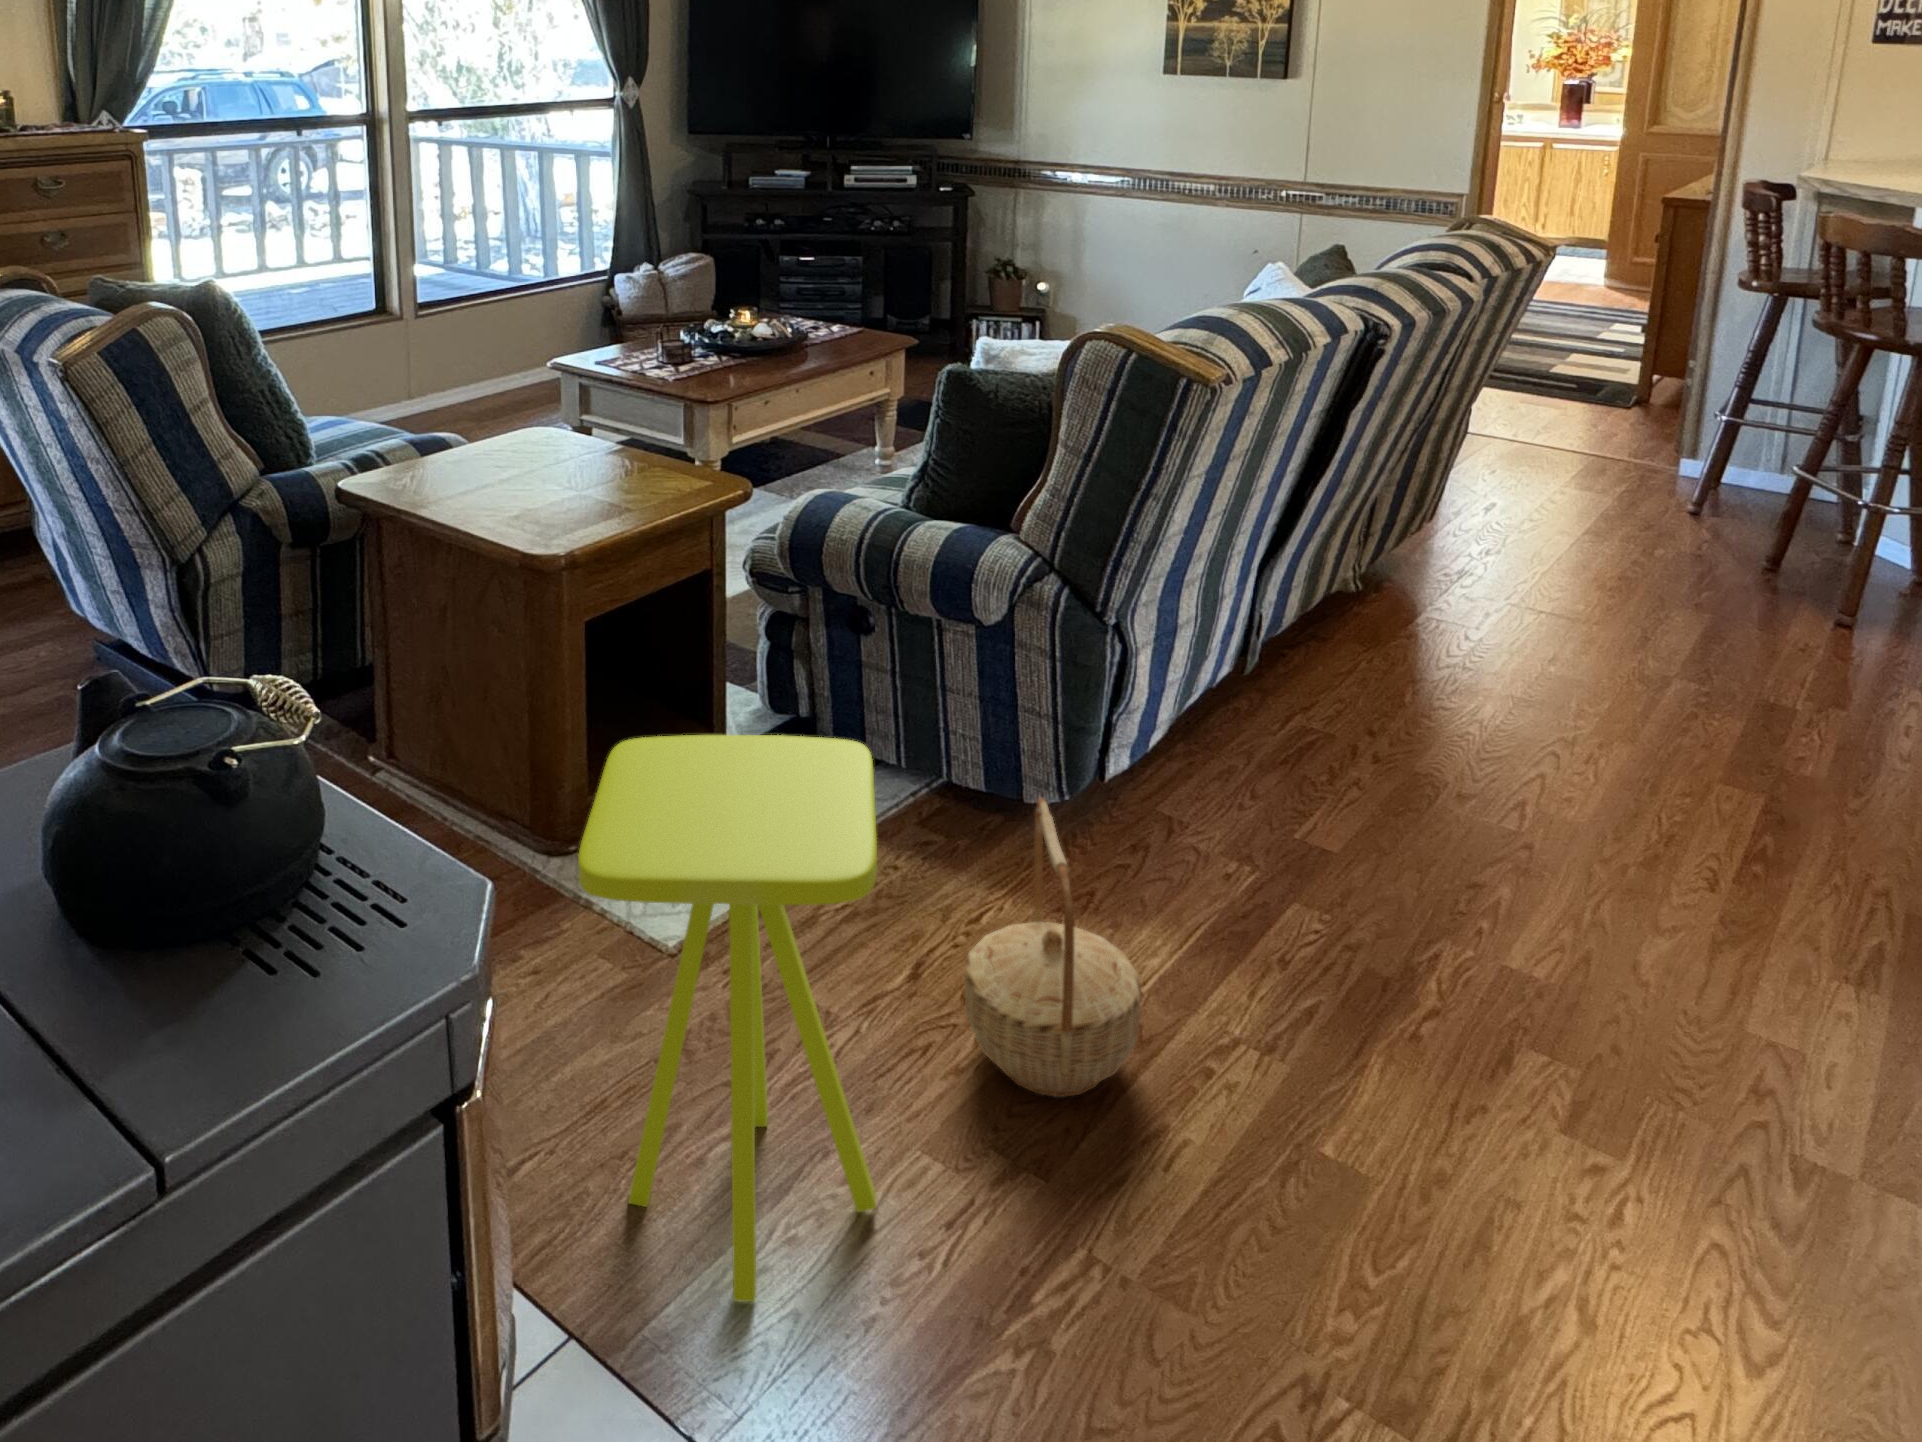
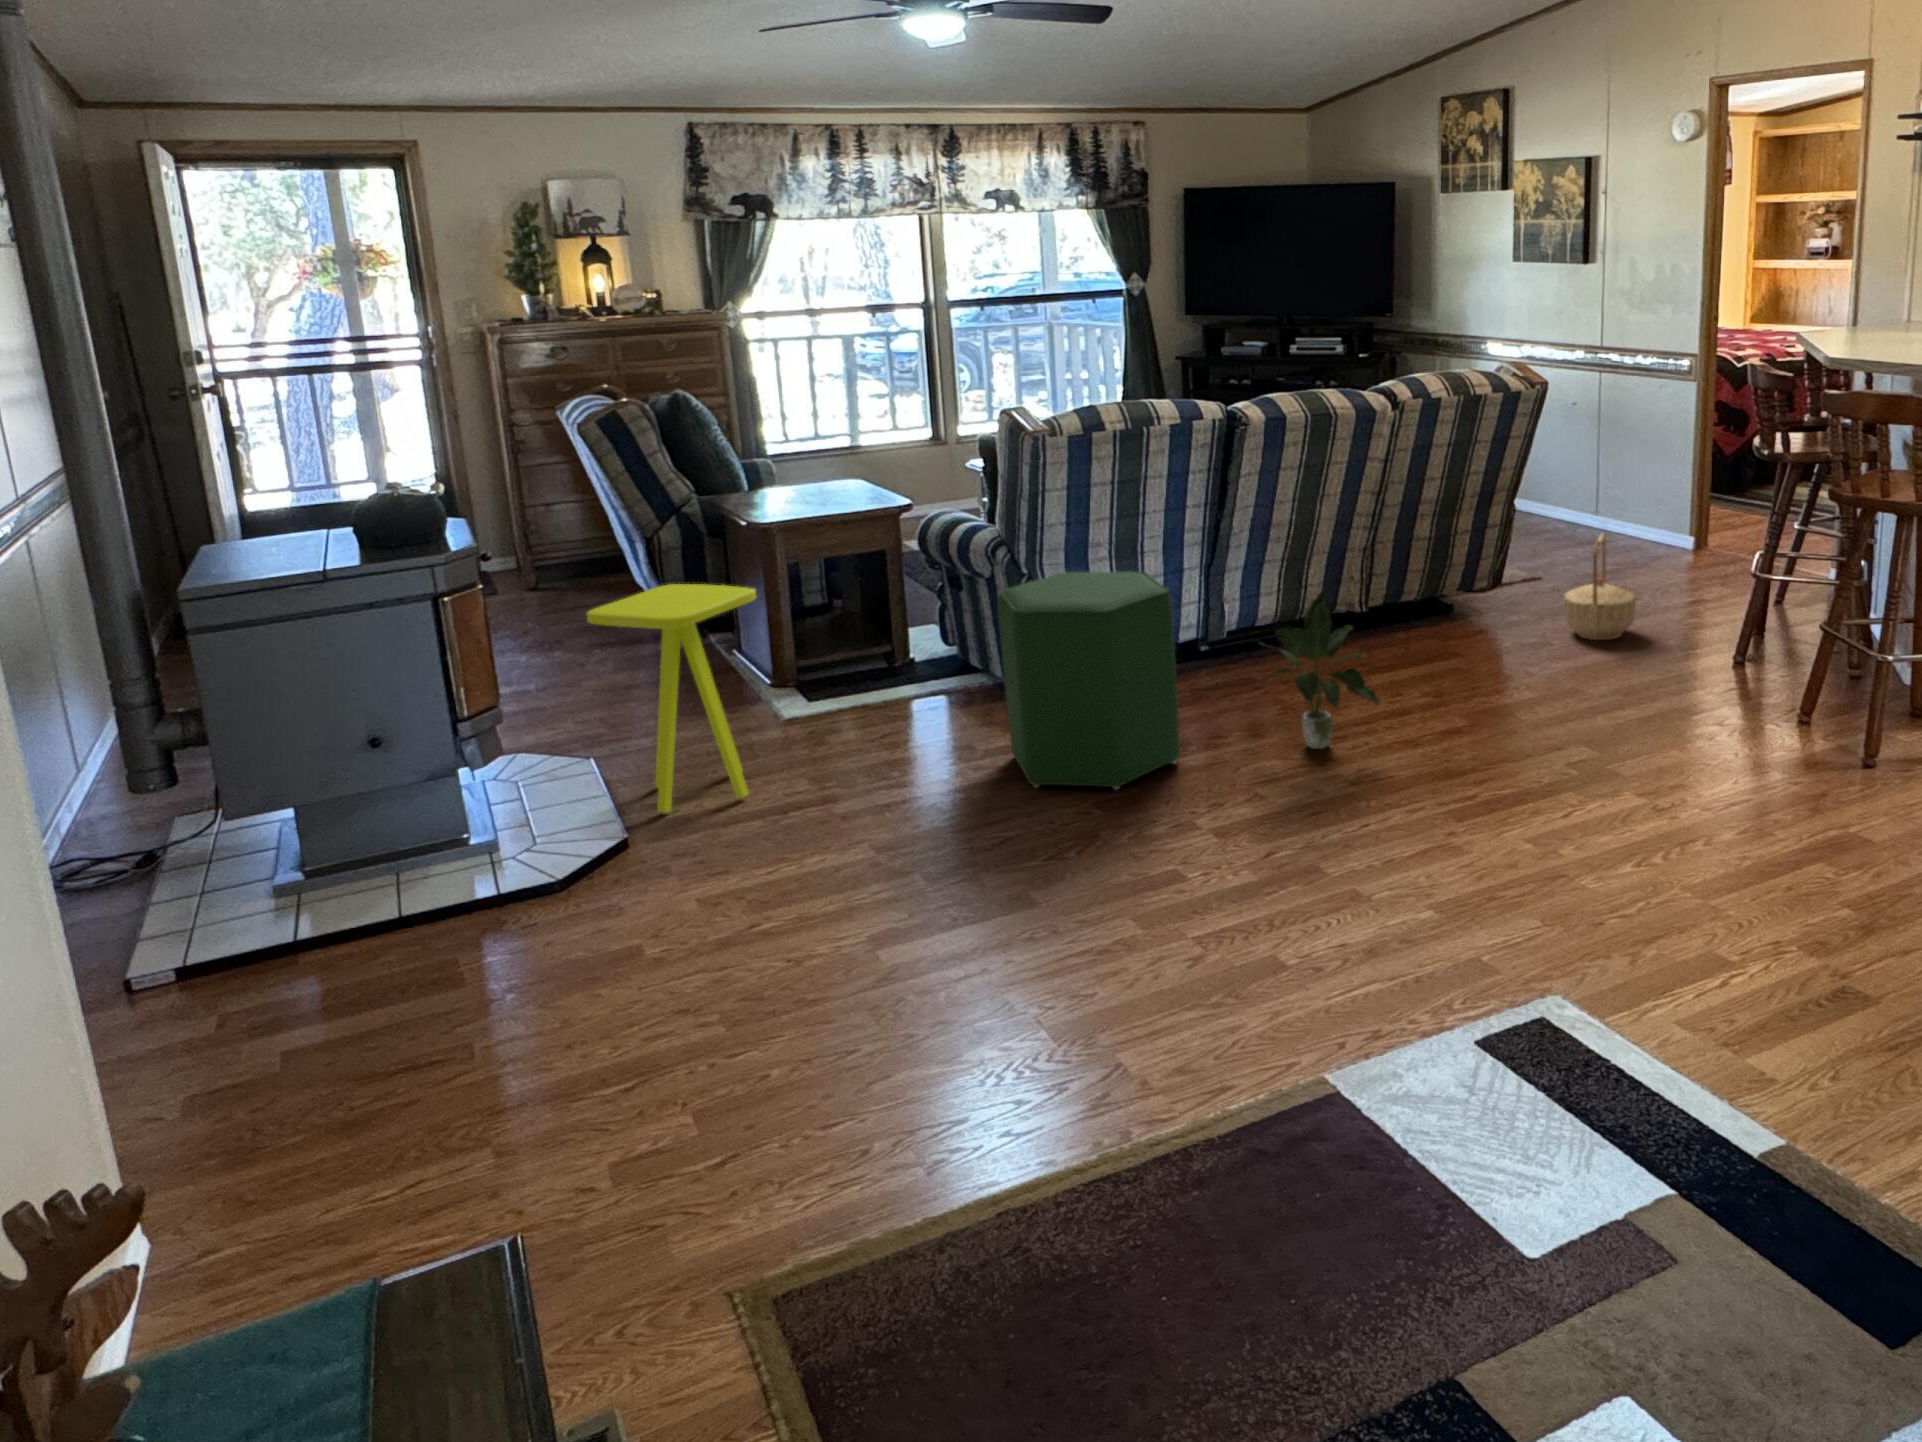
ottoman: none [1229,607,1577,1063] -> present [998,572,1180,790]
potted plant: none [1583,619,1790,882] -> present [1266,591,1379,749]
basket: present [964,798,1141,1097] -> present [1564,533,1636,640]

